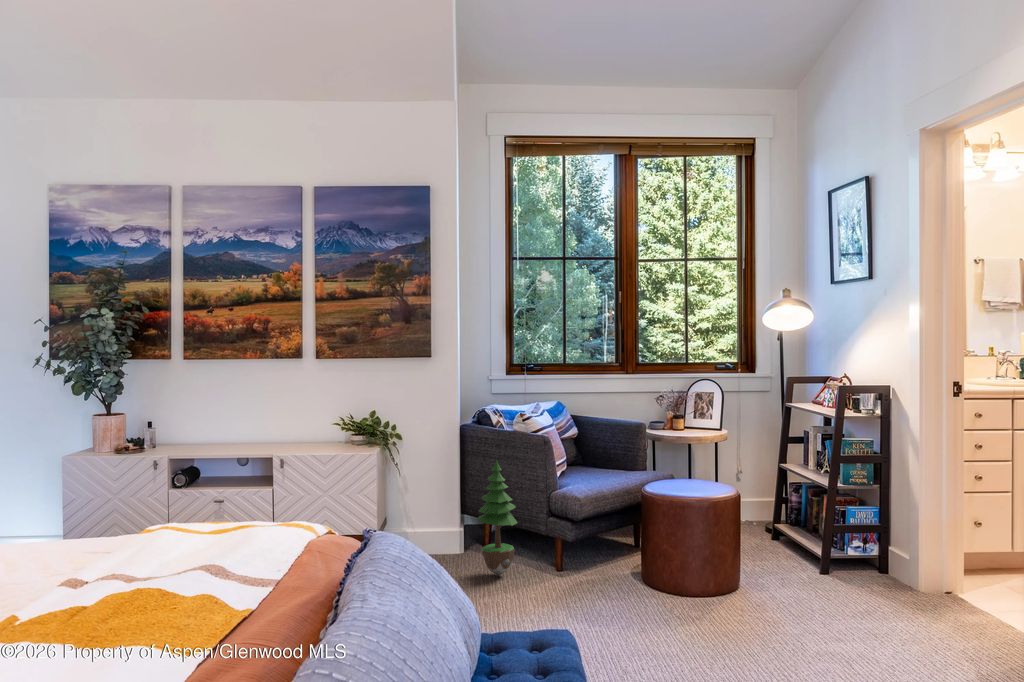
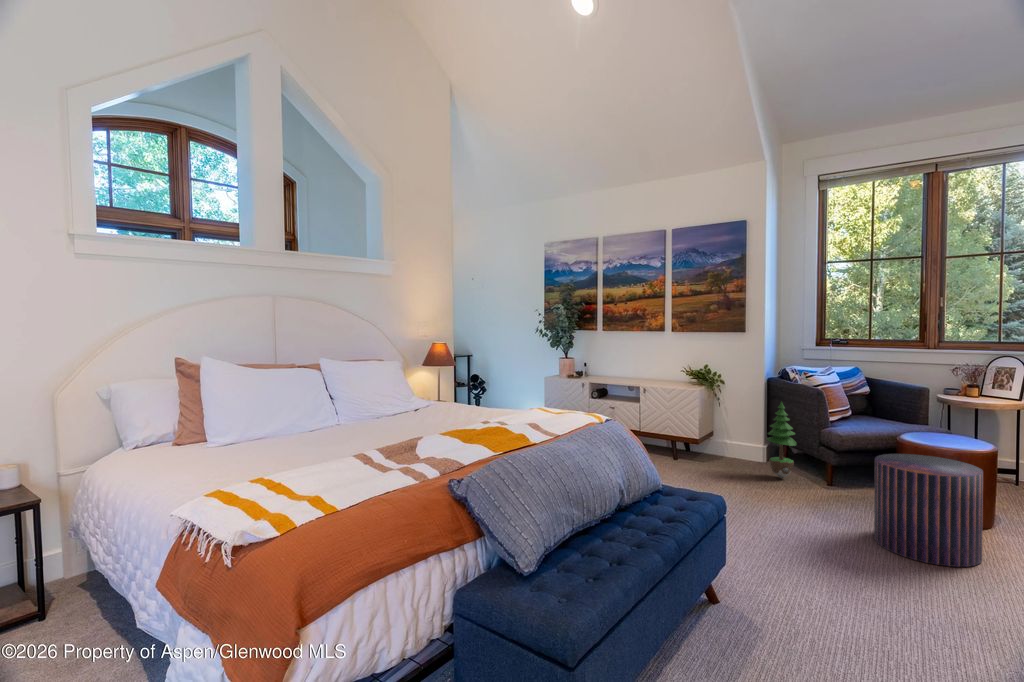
pouf: none [653,516,769,664] -> present [874,454,983,567]

